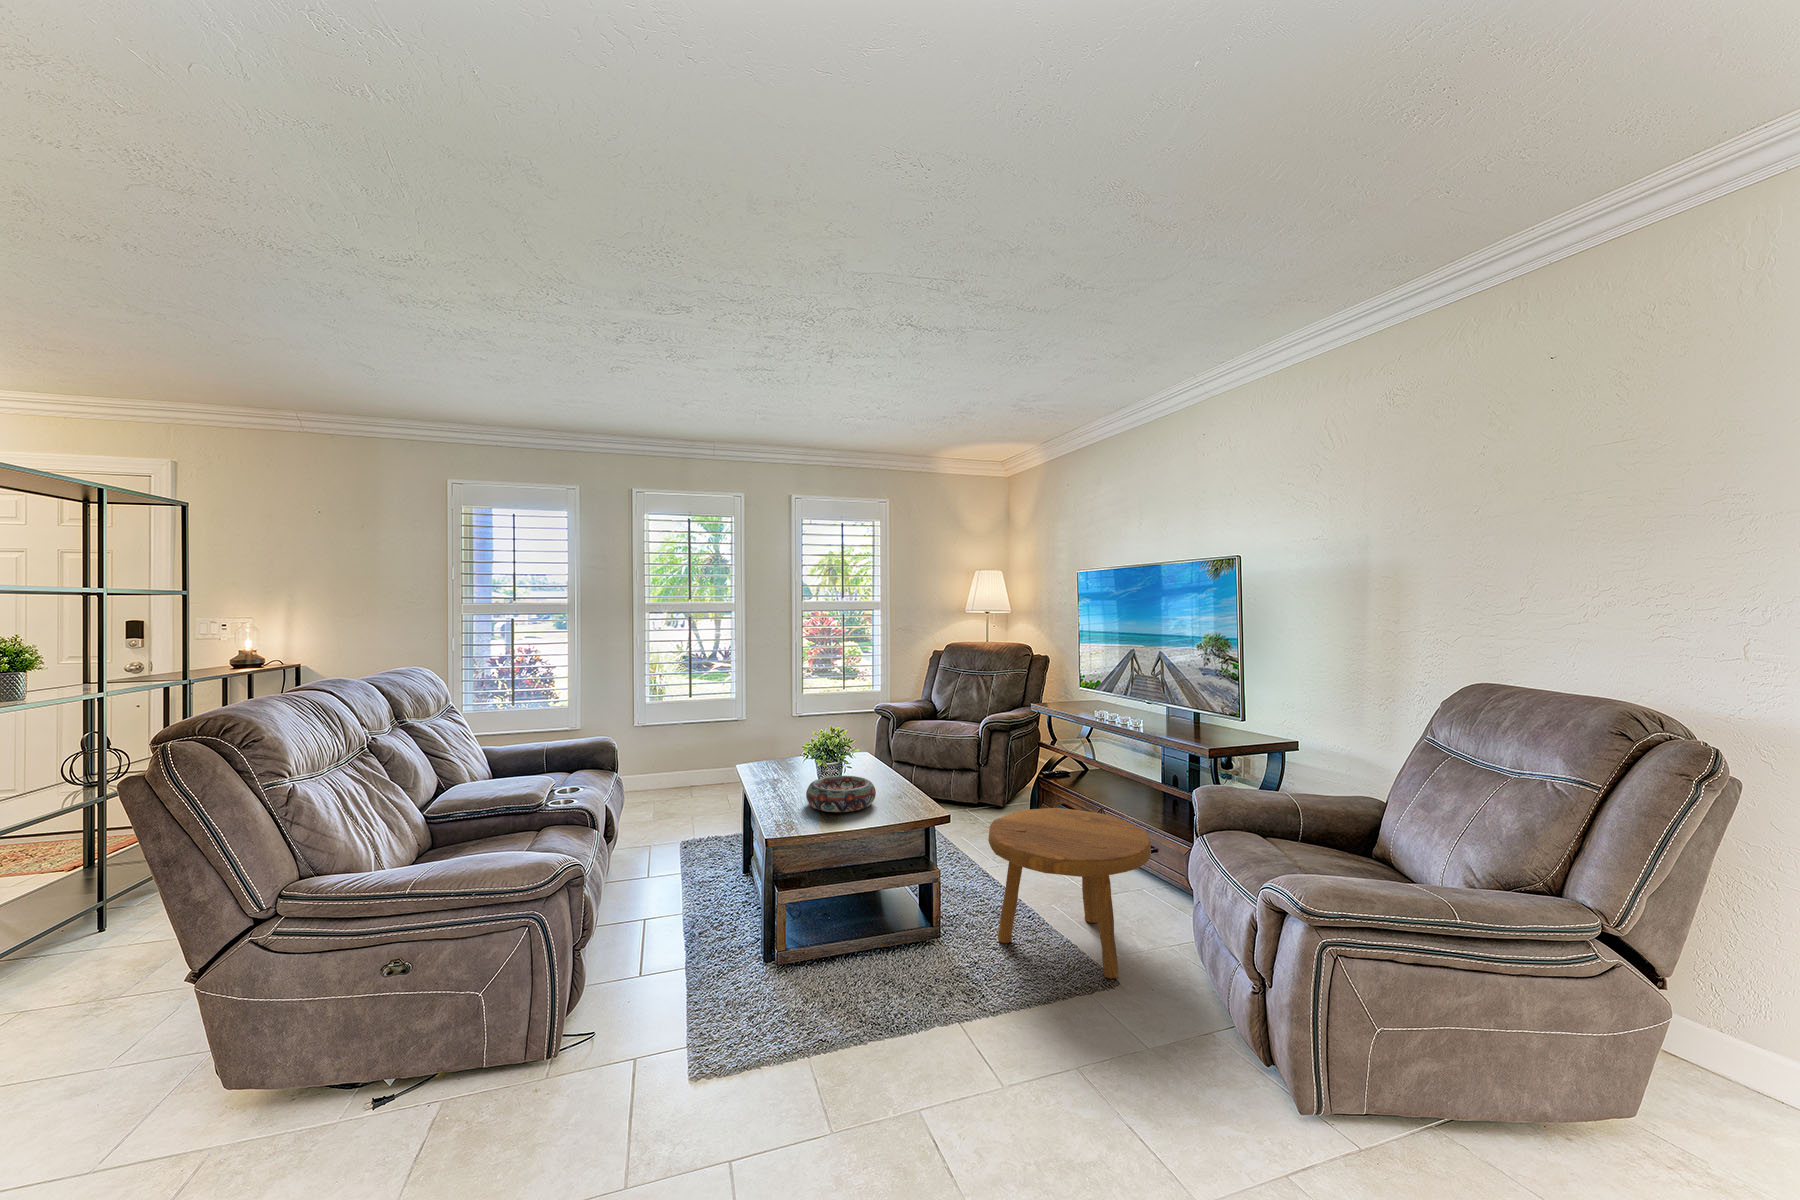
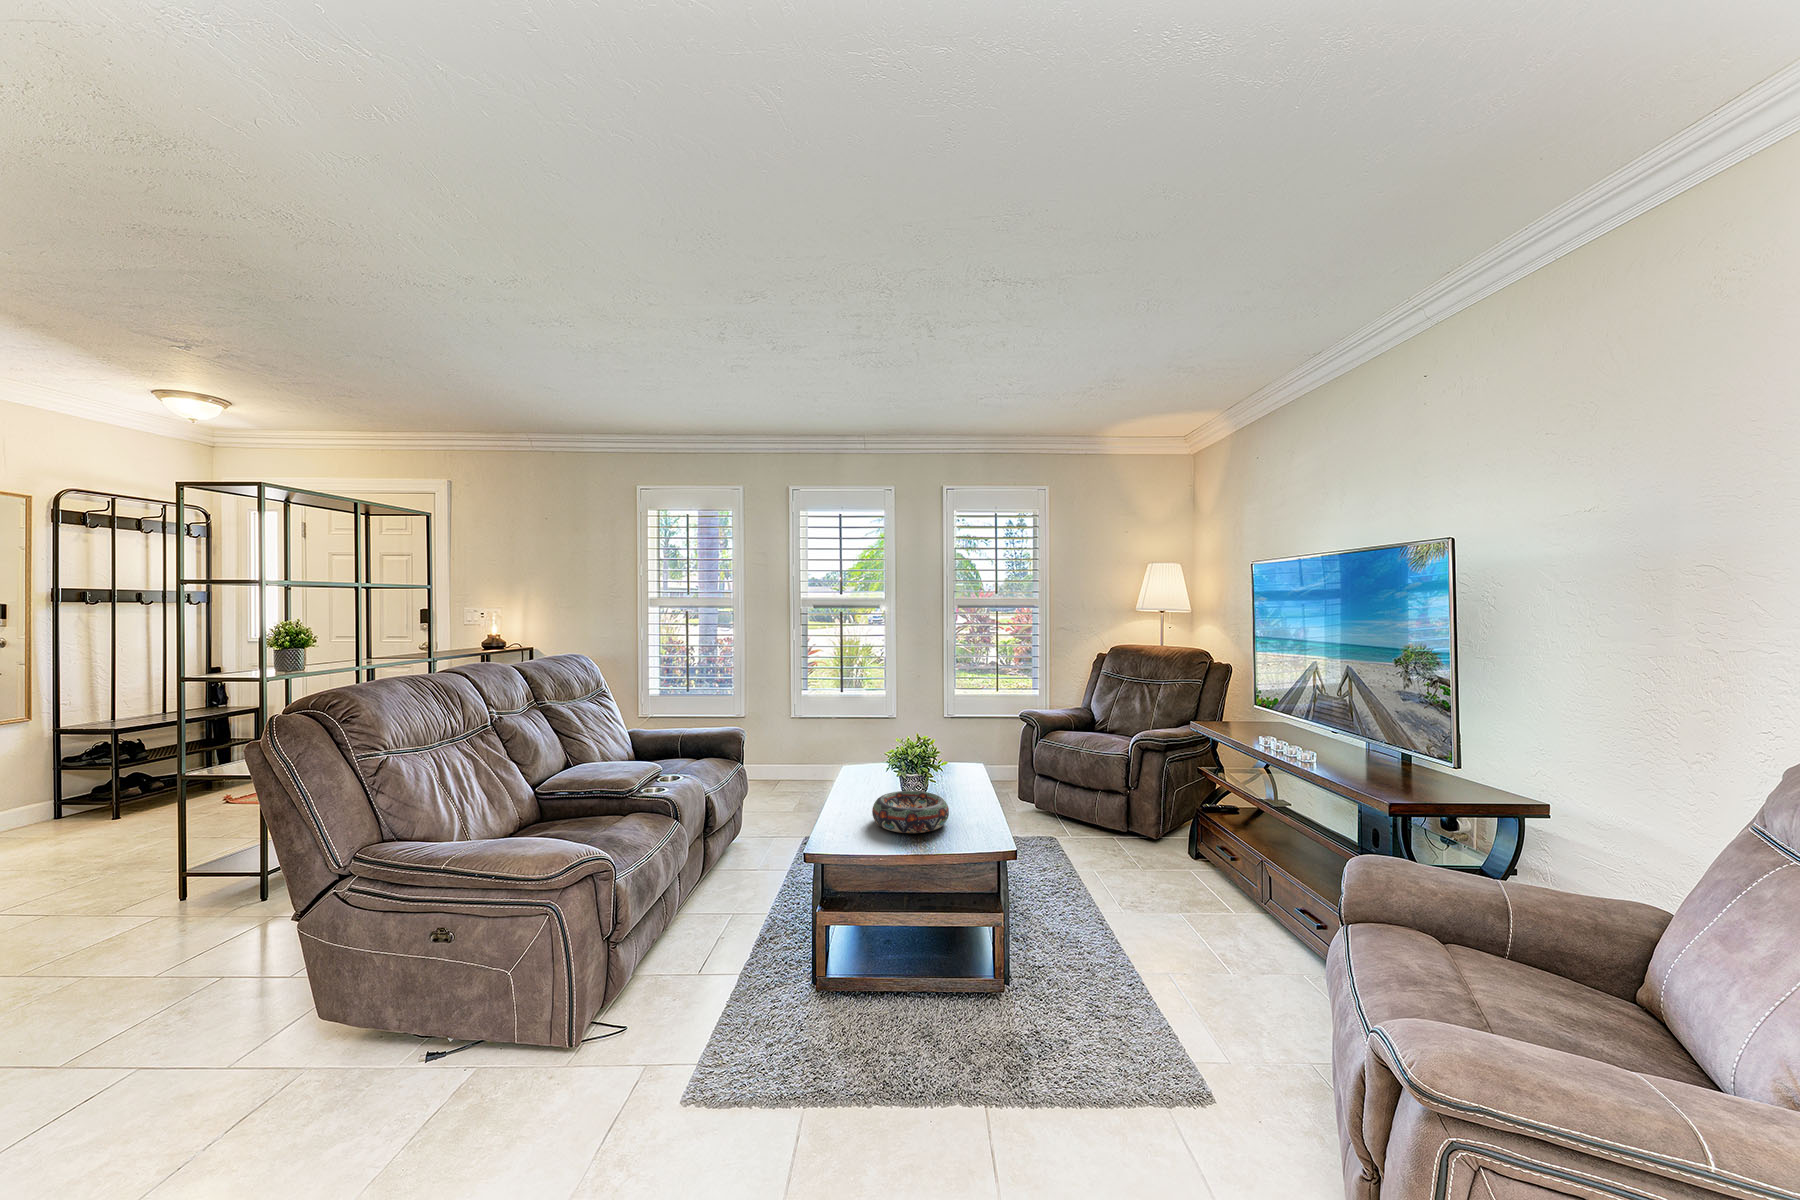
footstool: present [988,808,1151,979] -> none [1066,855,1278,1091]

